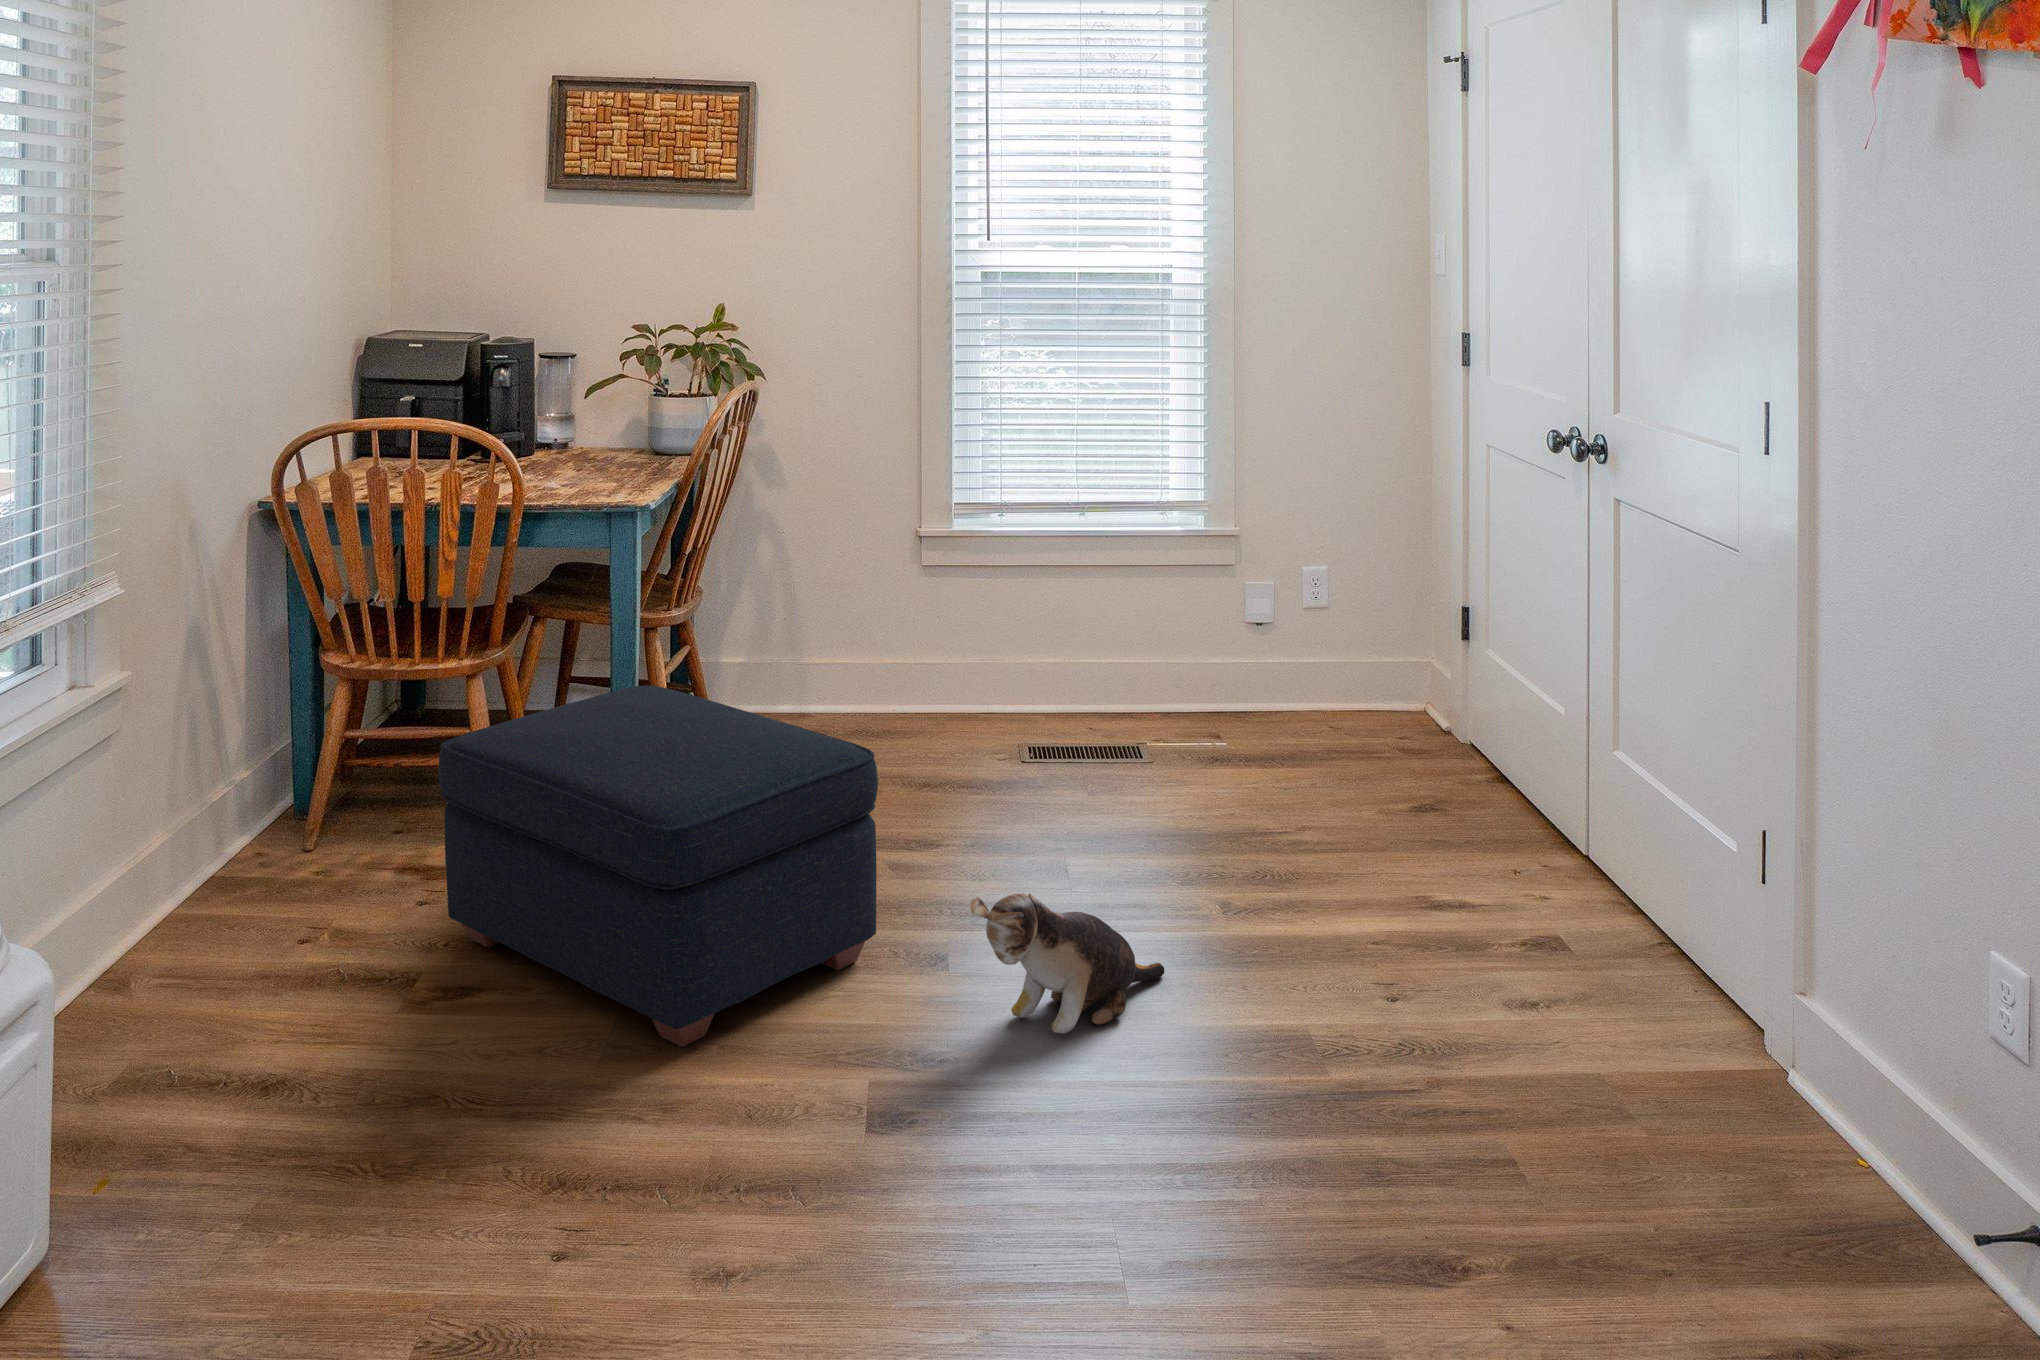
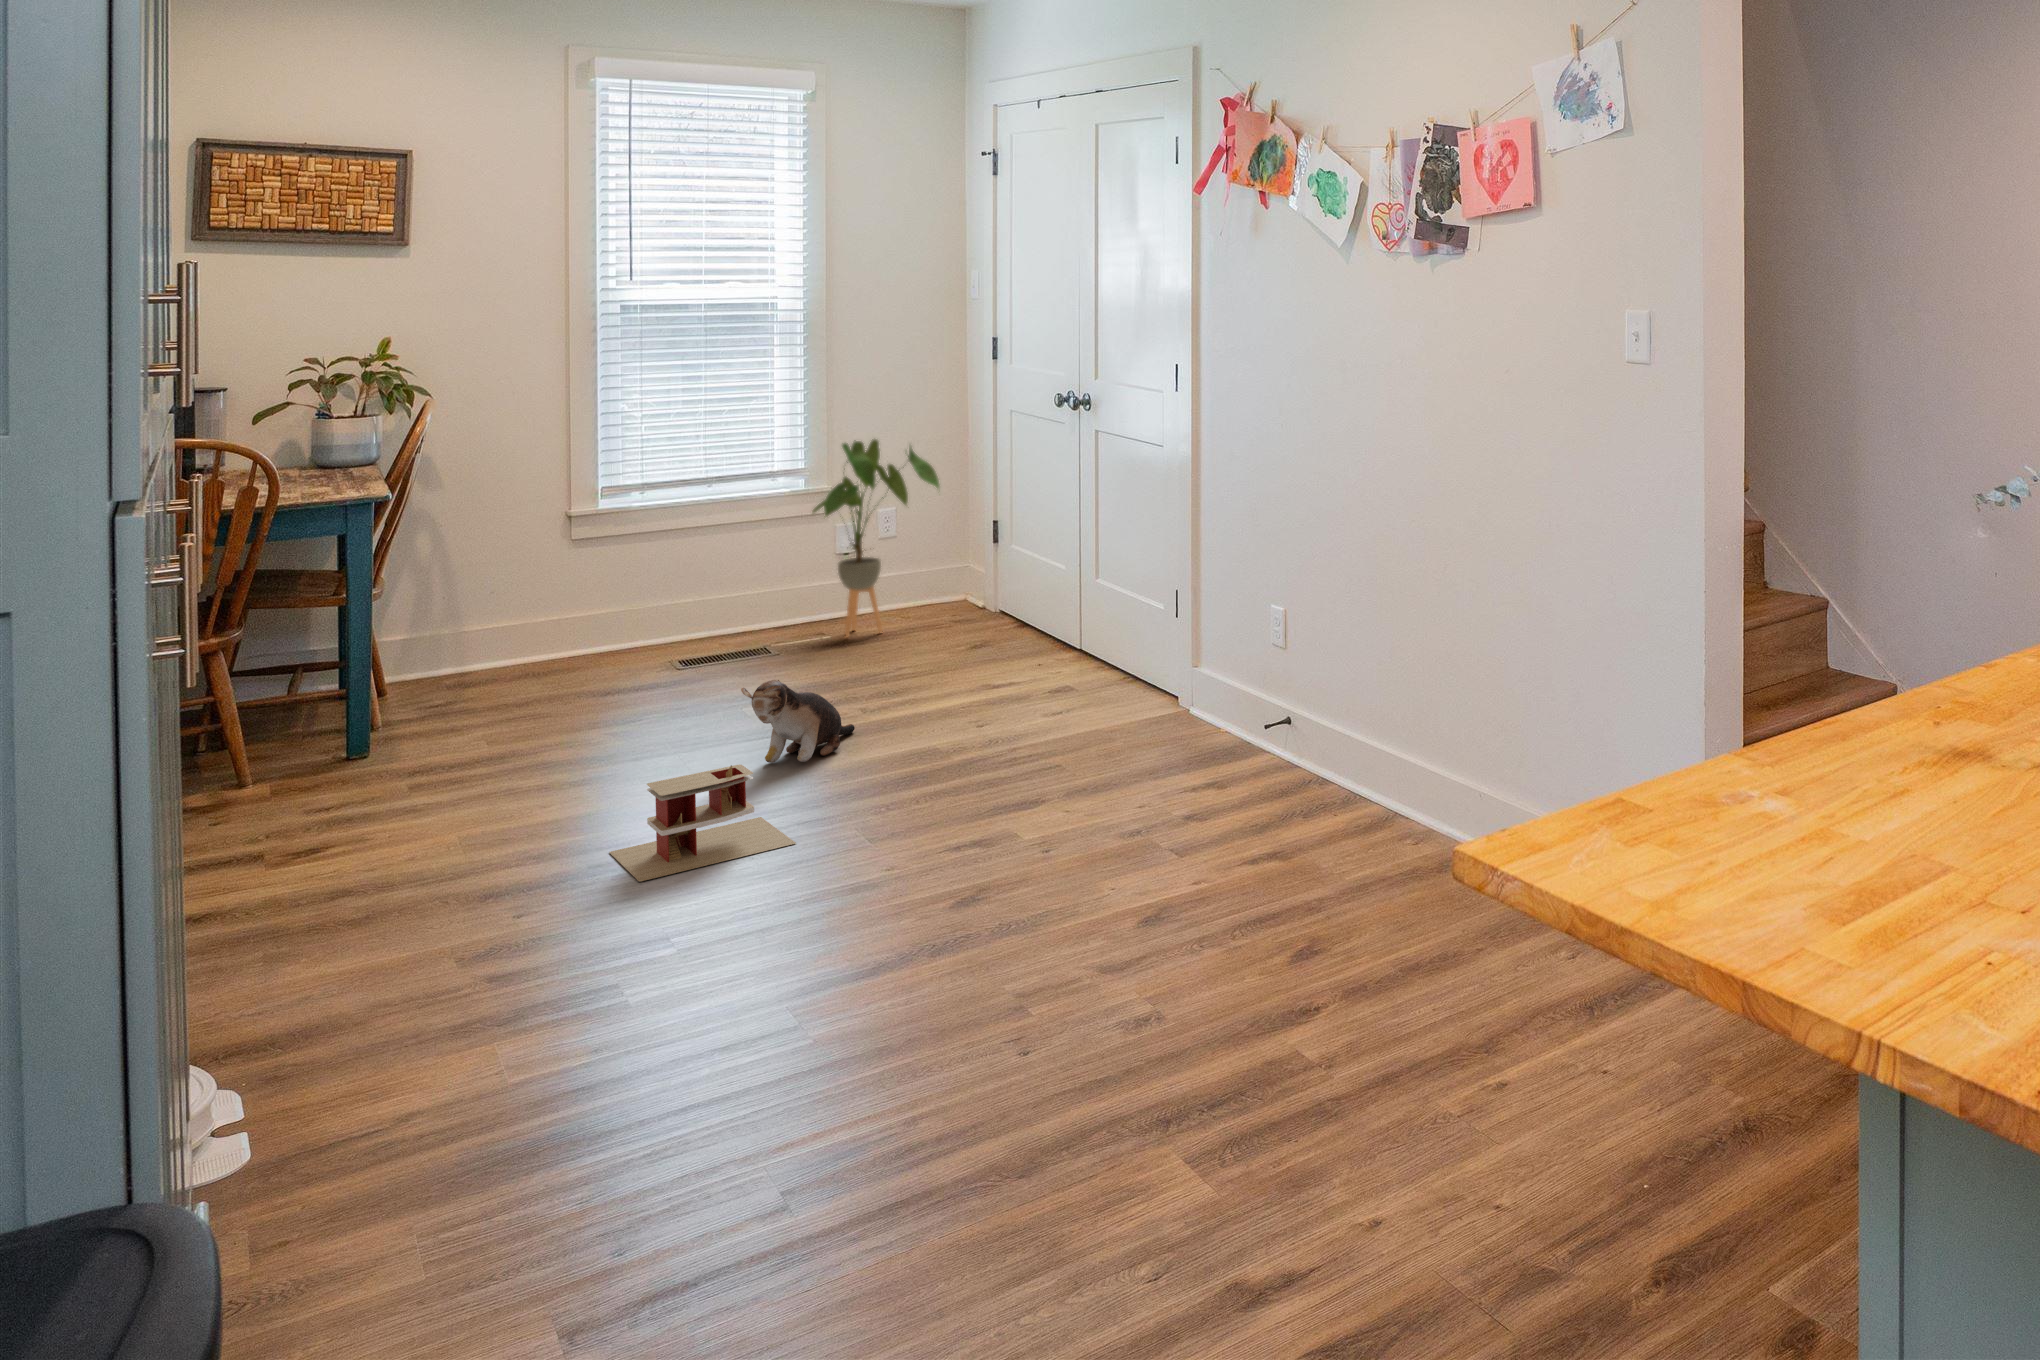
house plant: none [1201,469,1373,757] -> present [813,439,939,637]
ottoman: present [438,685,878,1047] -> none [249,615,646,820]
toy house: none [702,1078,955,1276] -> present [609,765,796,882]

